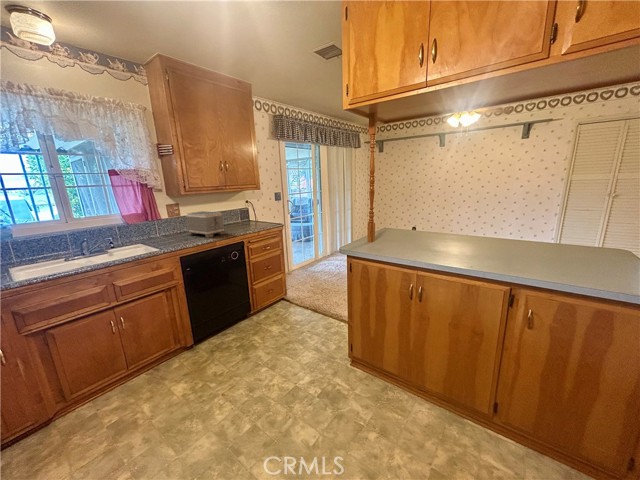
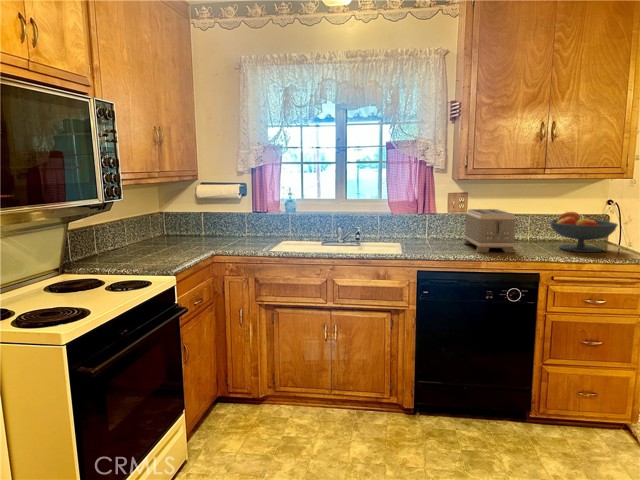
fruit bowl: none [231,208,262,228] -> present [550,212,618,252]

